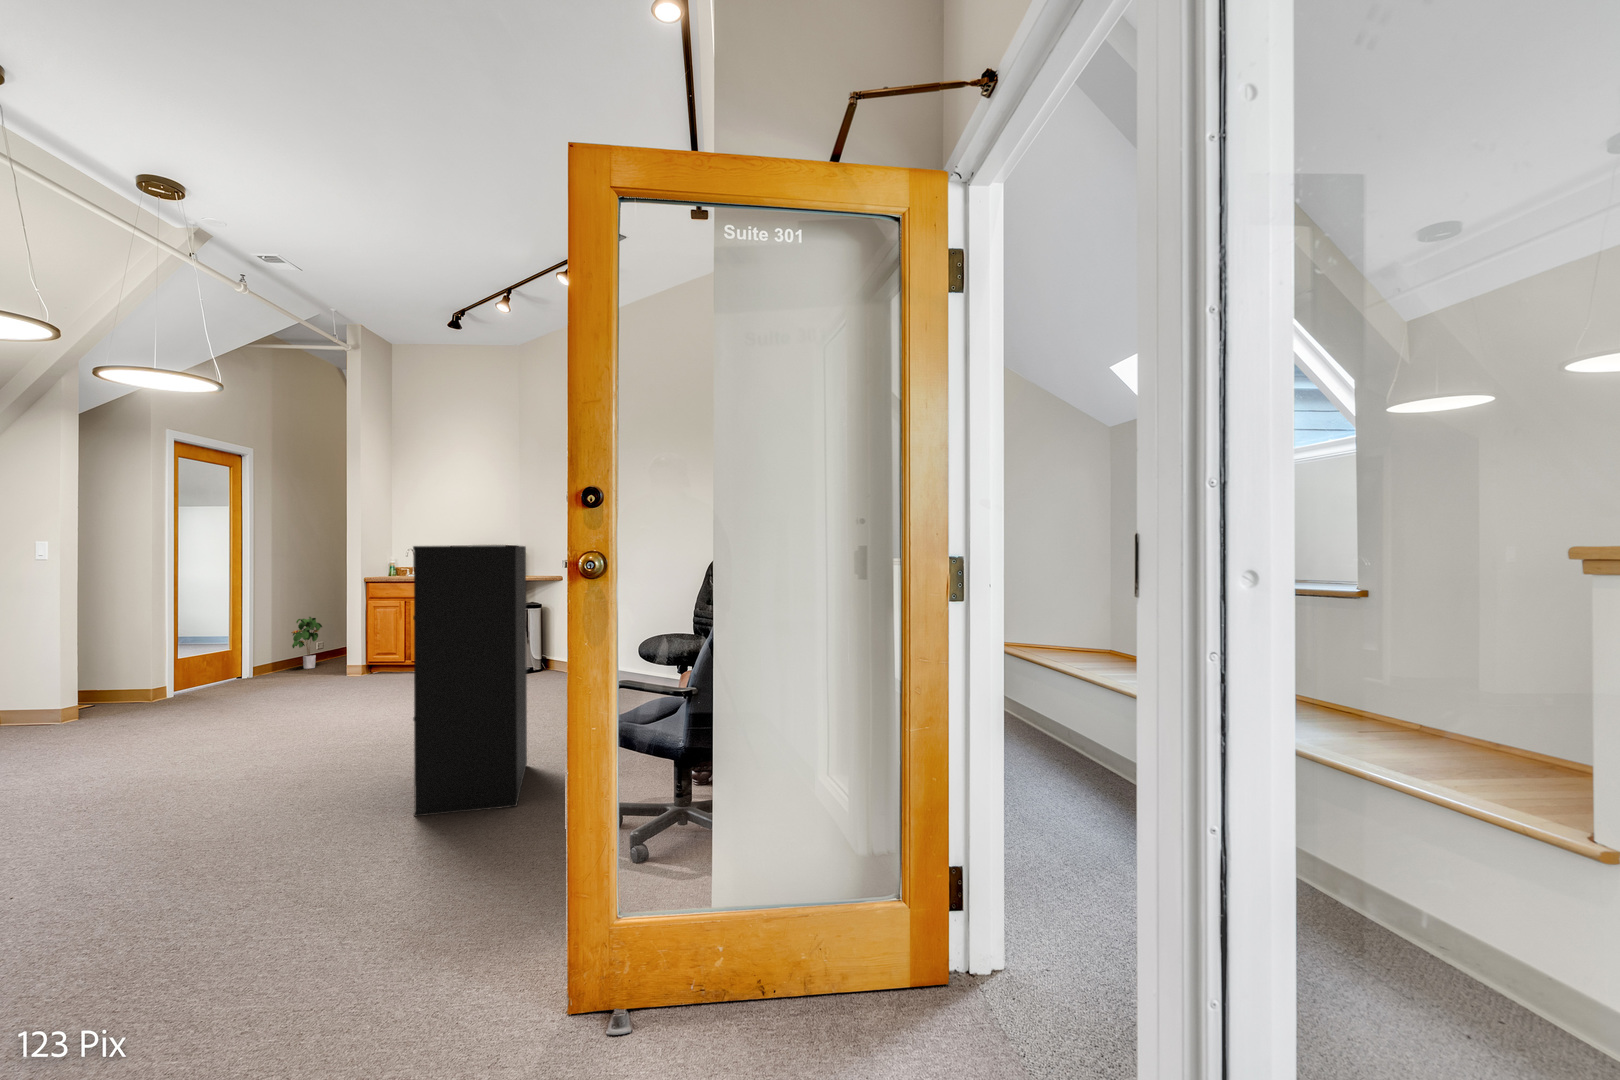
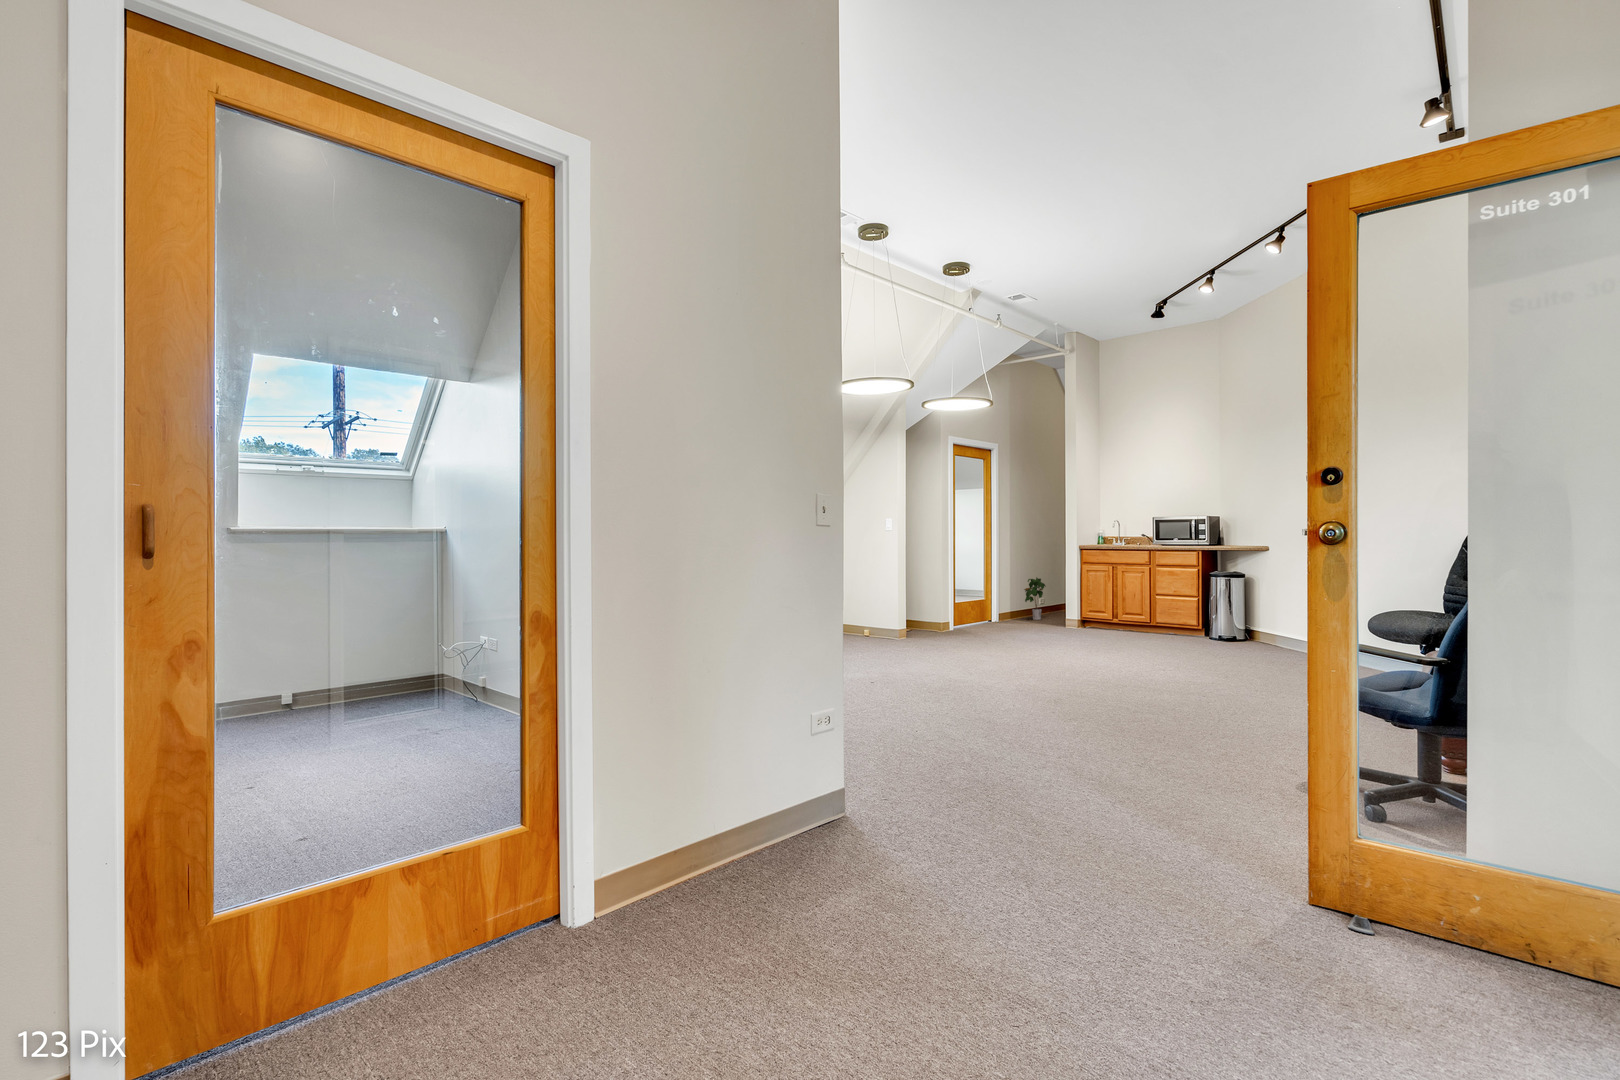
bookshelf: present [413,545,527,816] -> none [1145,517,1243,751]

